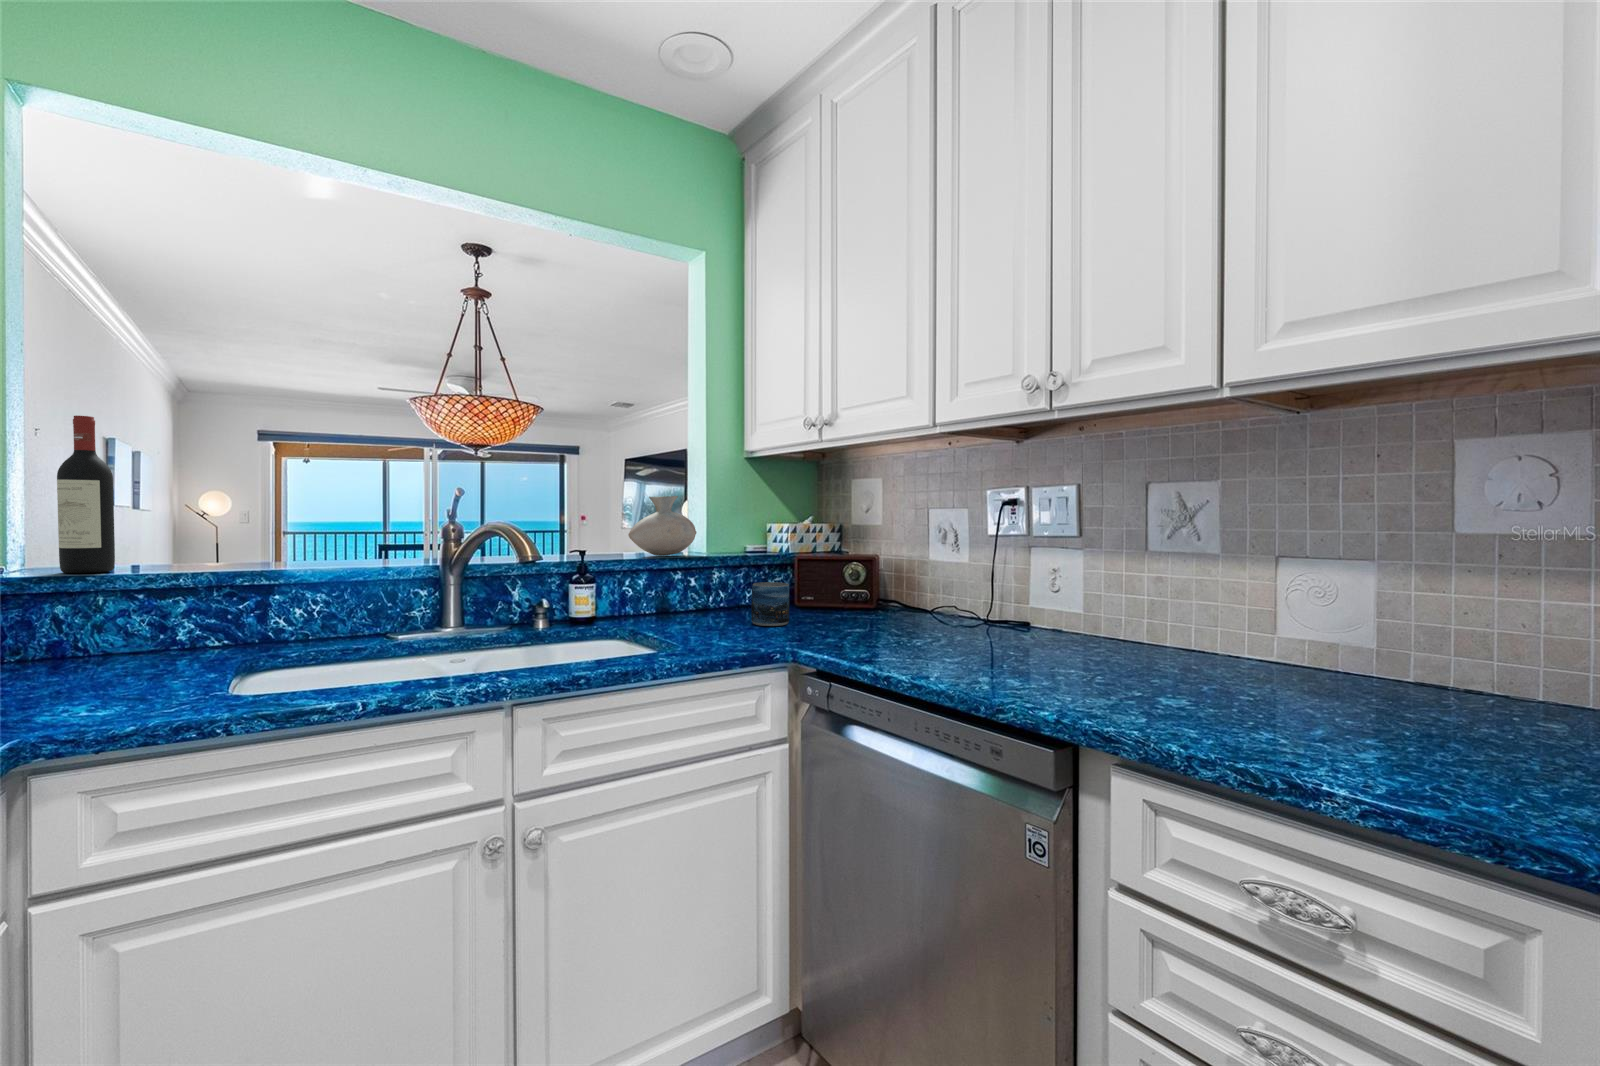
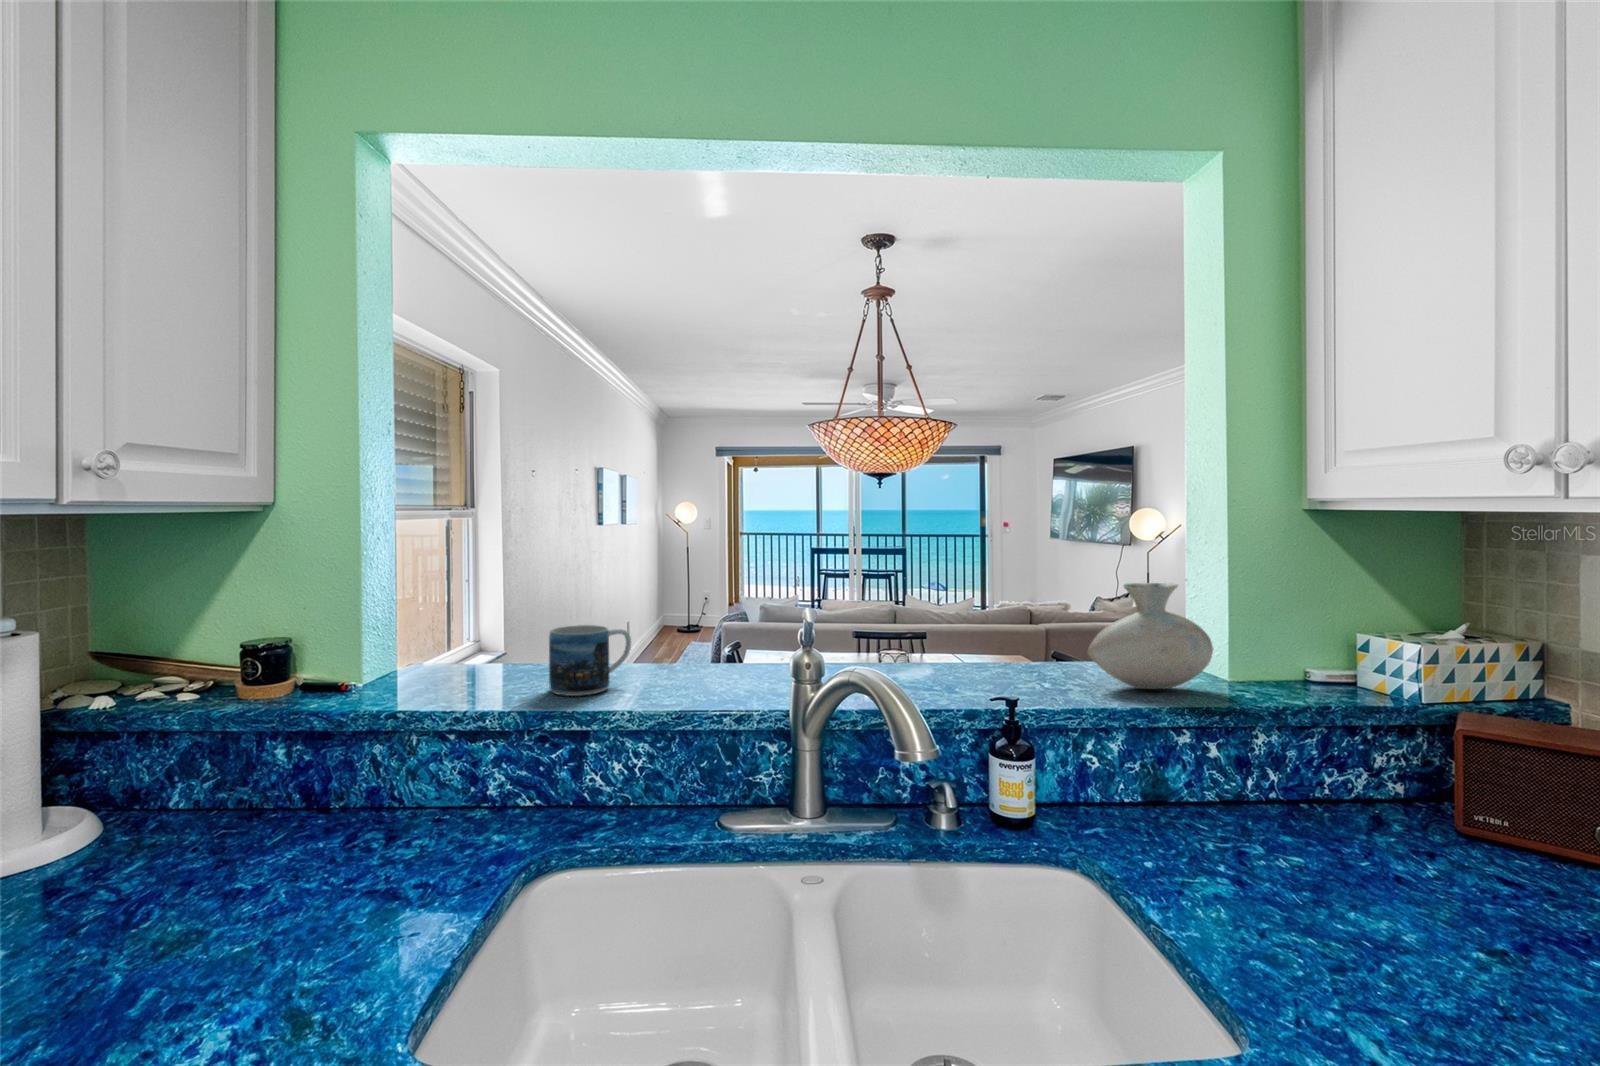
wine bottle: present [57,415,115,573] -> none [389,506,443,699]
mug: present [751,582,789,626] -> present [549,625,631,696]

